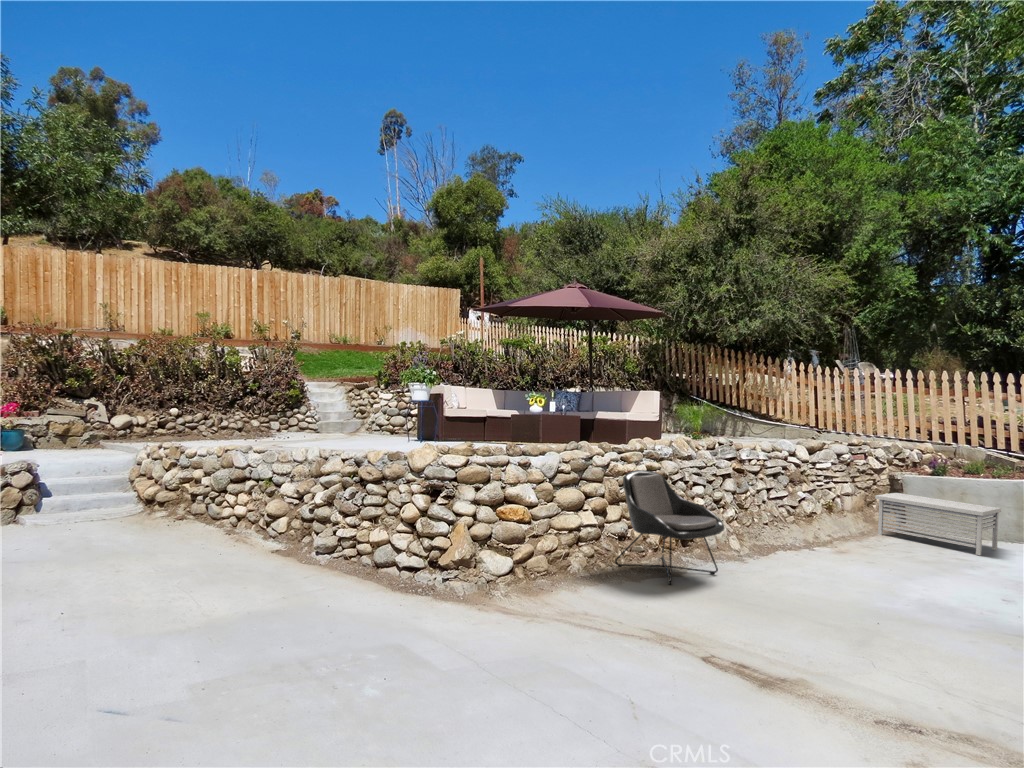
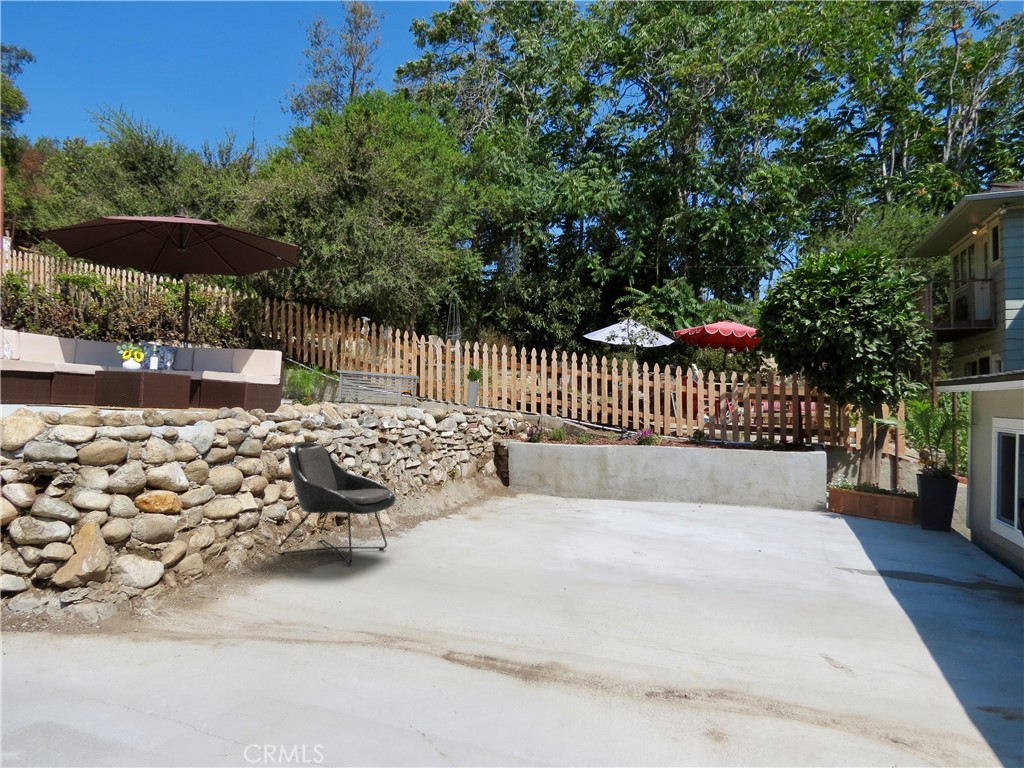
planter: none [858,397,882,439] -> present [467,367,482,408]
storage bench: present [875,493,1001,555] -> present [337,370,419,406]

